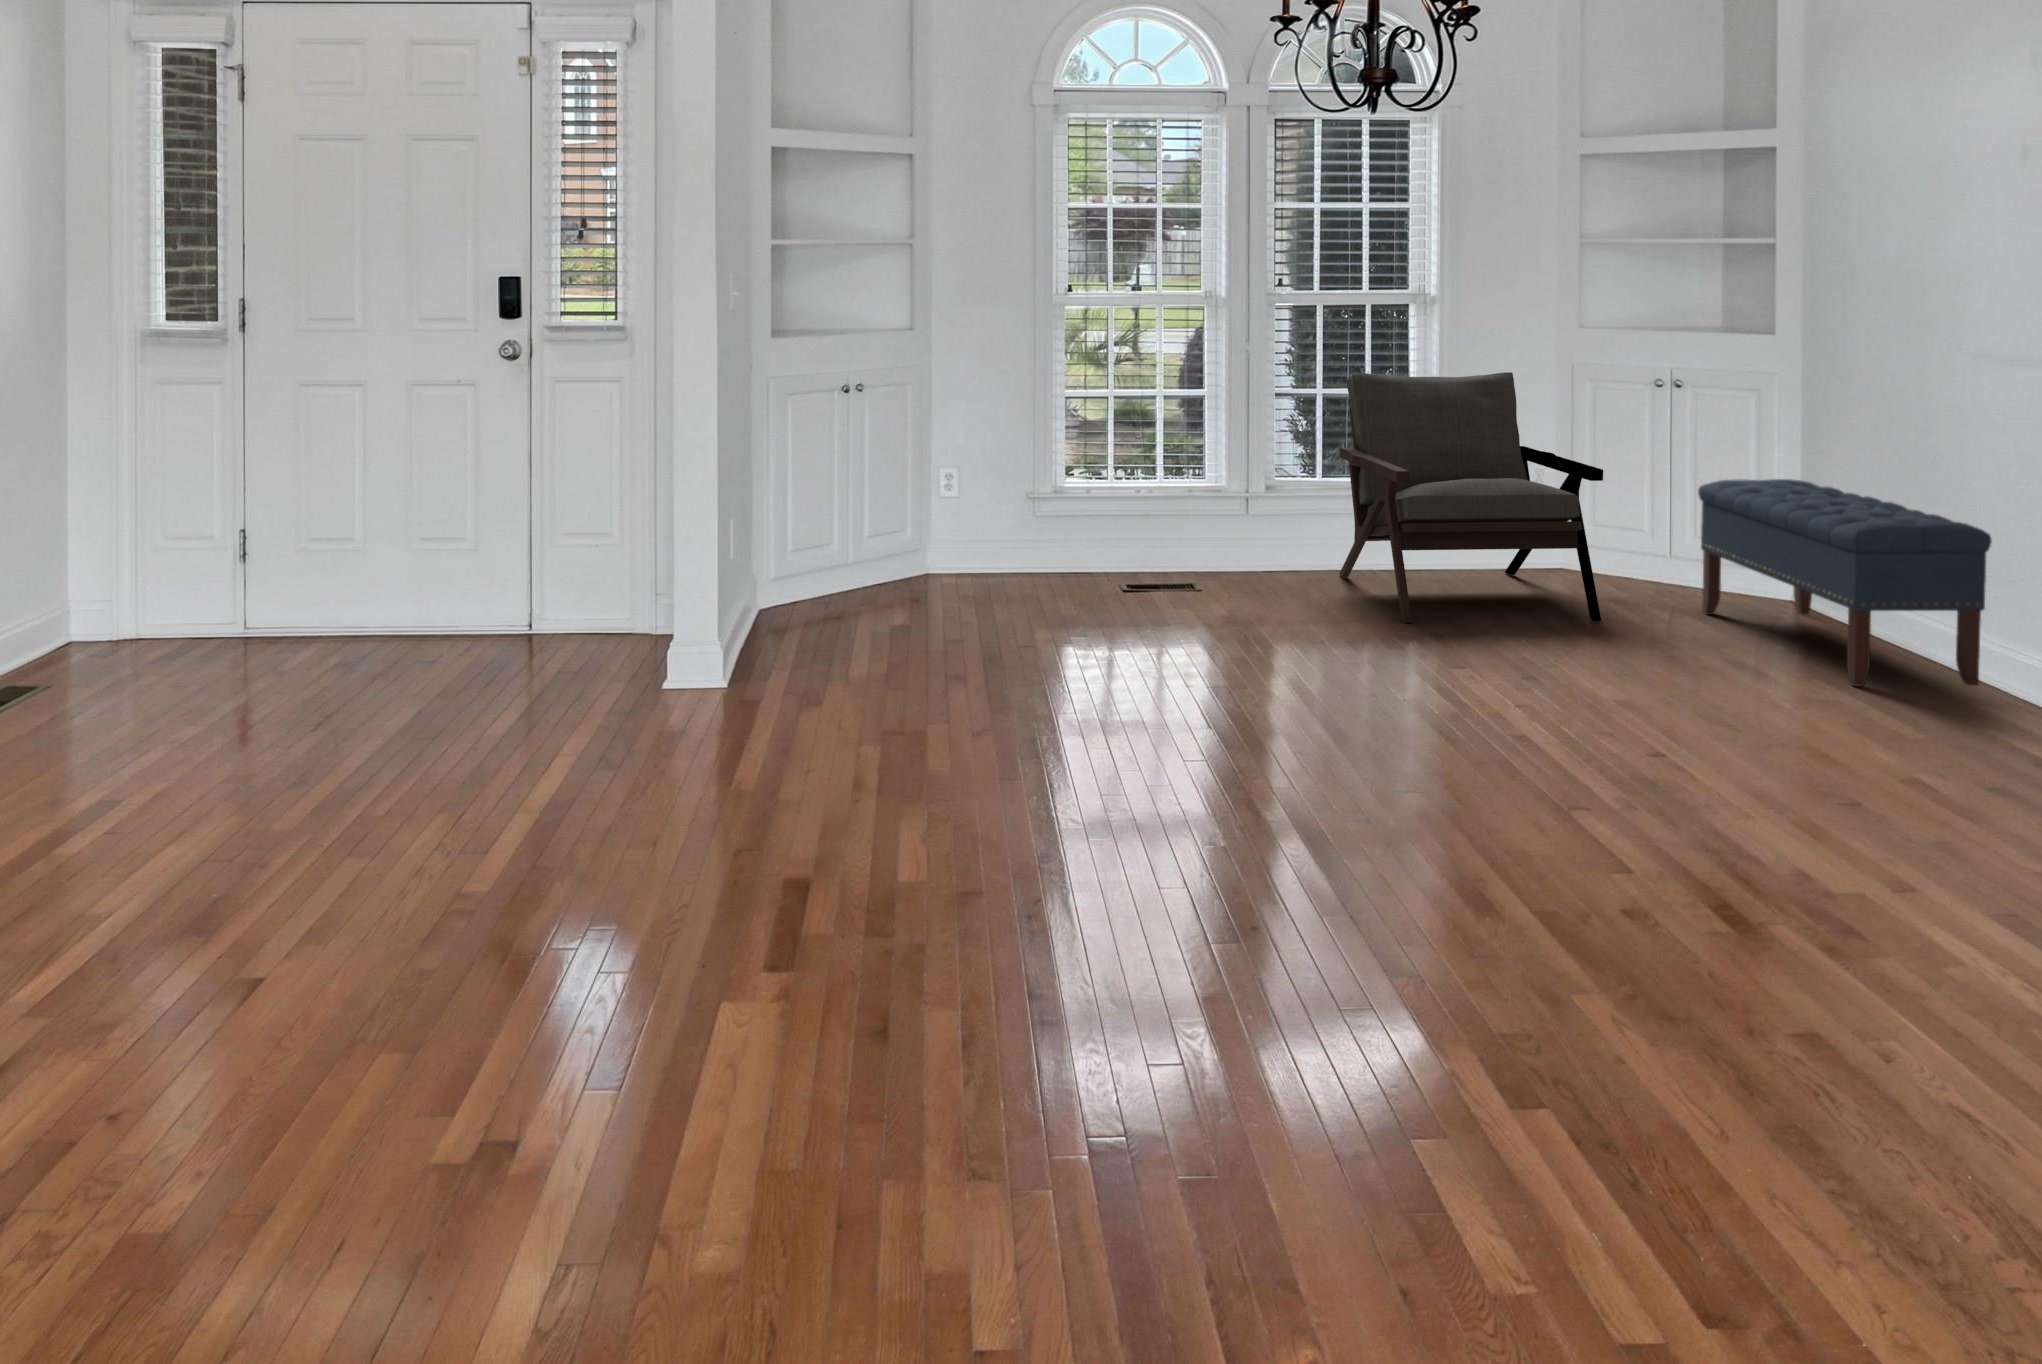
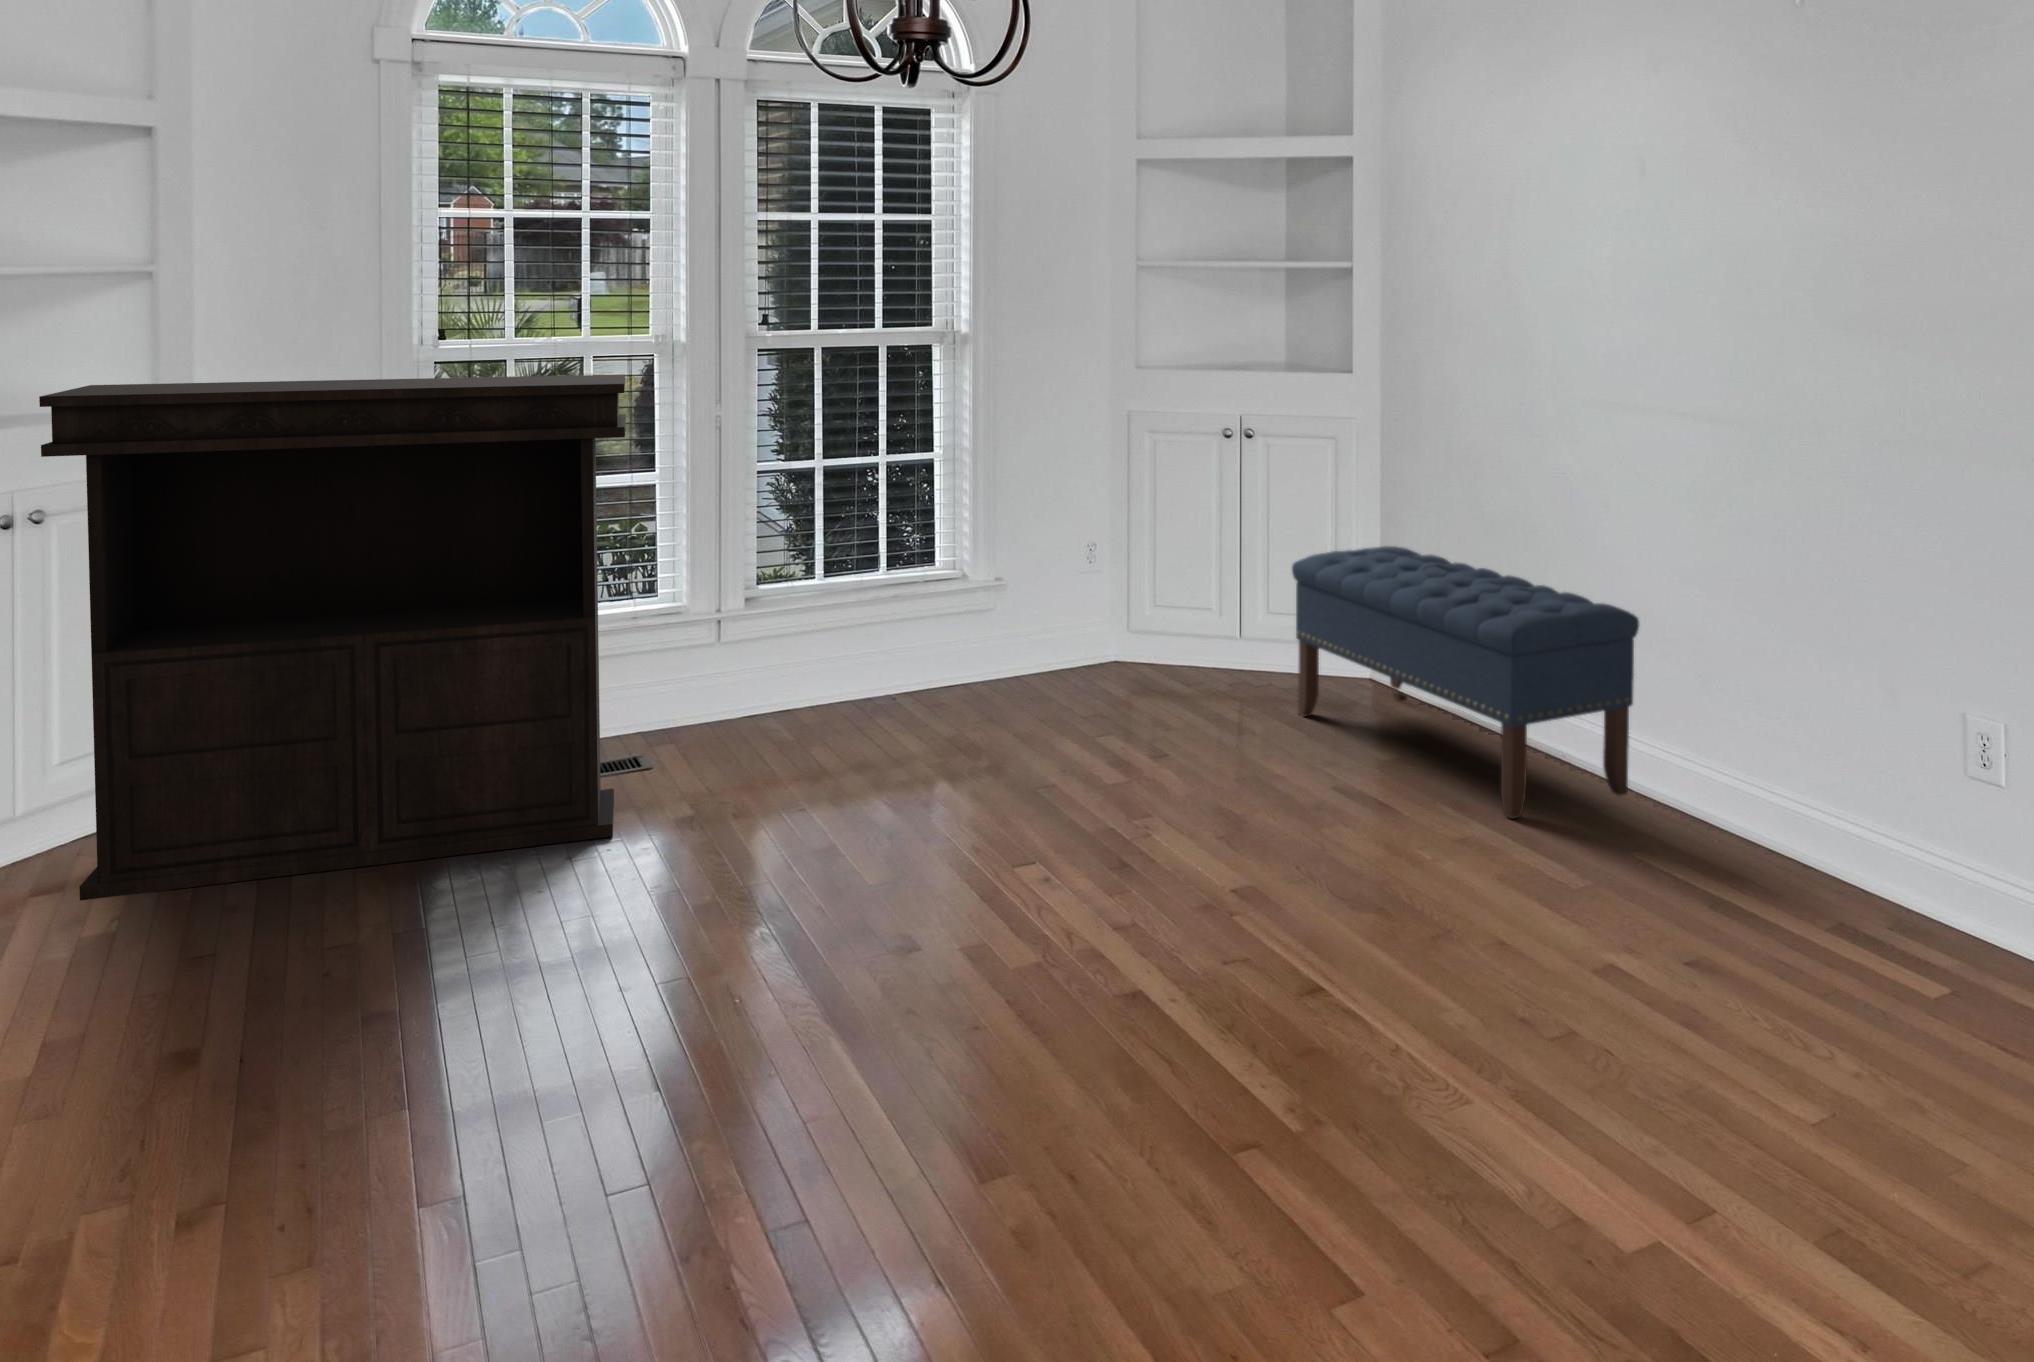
console table: none [873,315,1186,620] -> present [39,375,626,901]
armchair: present [1339,372,1603,623] -> none [850,428,1194,788]

